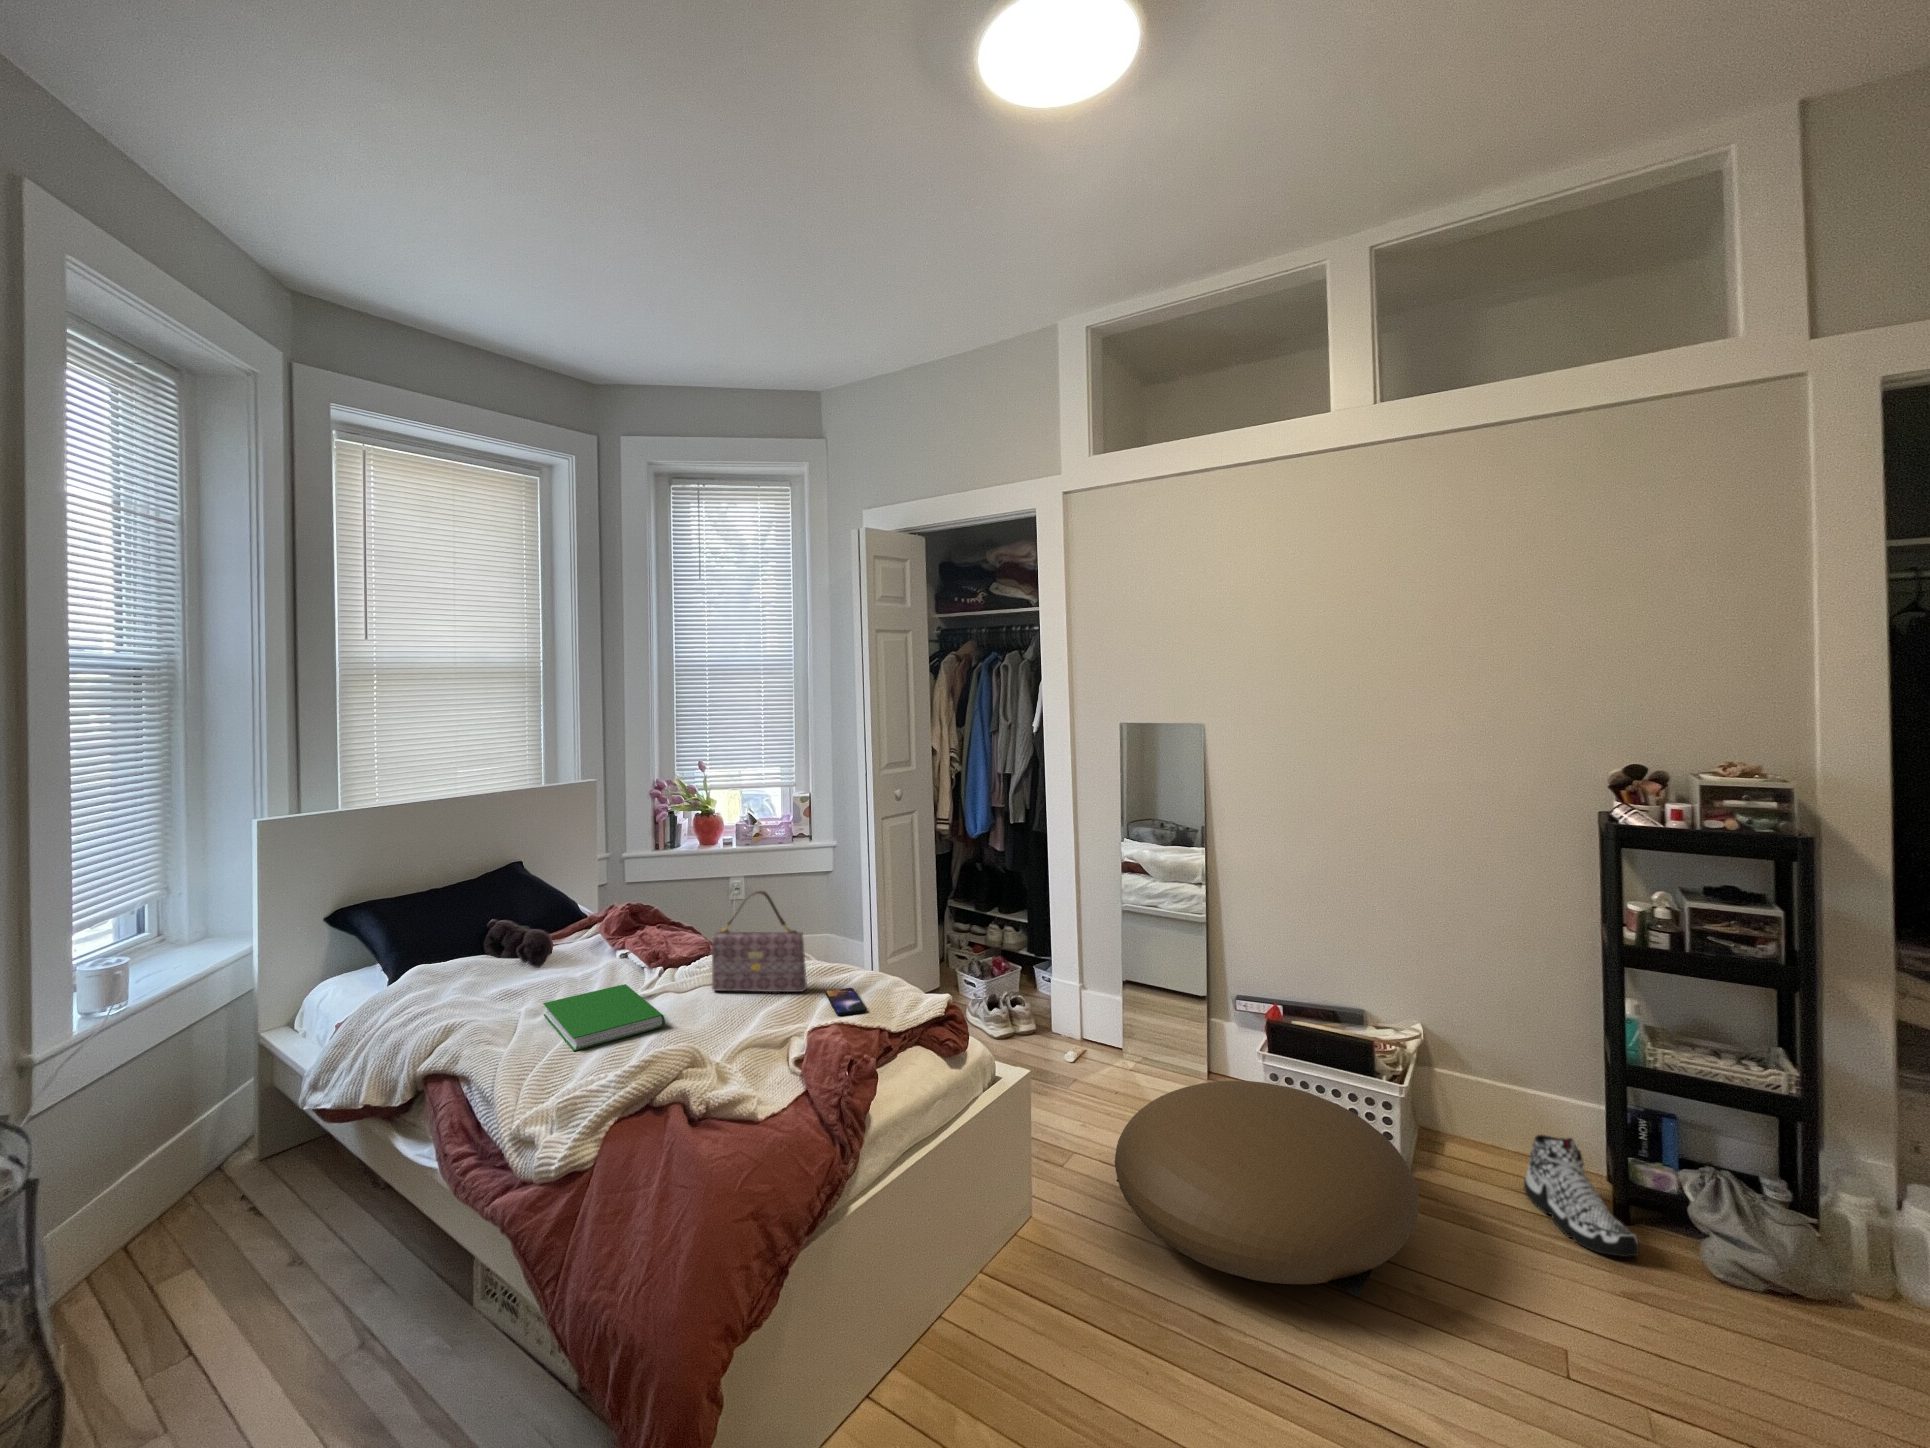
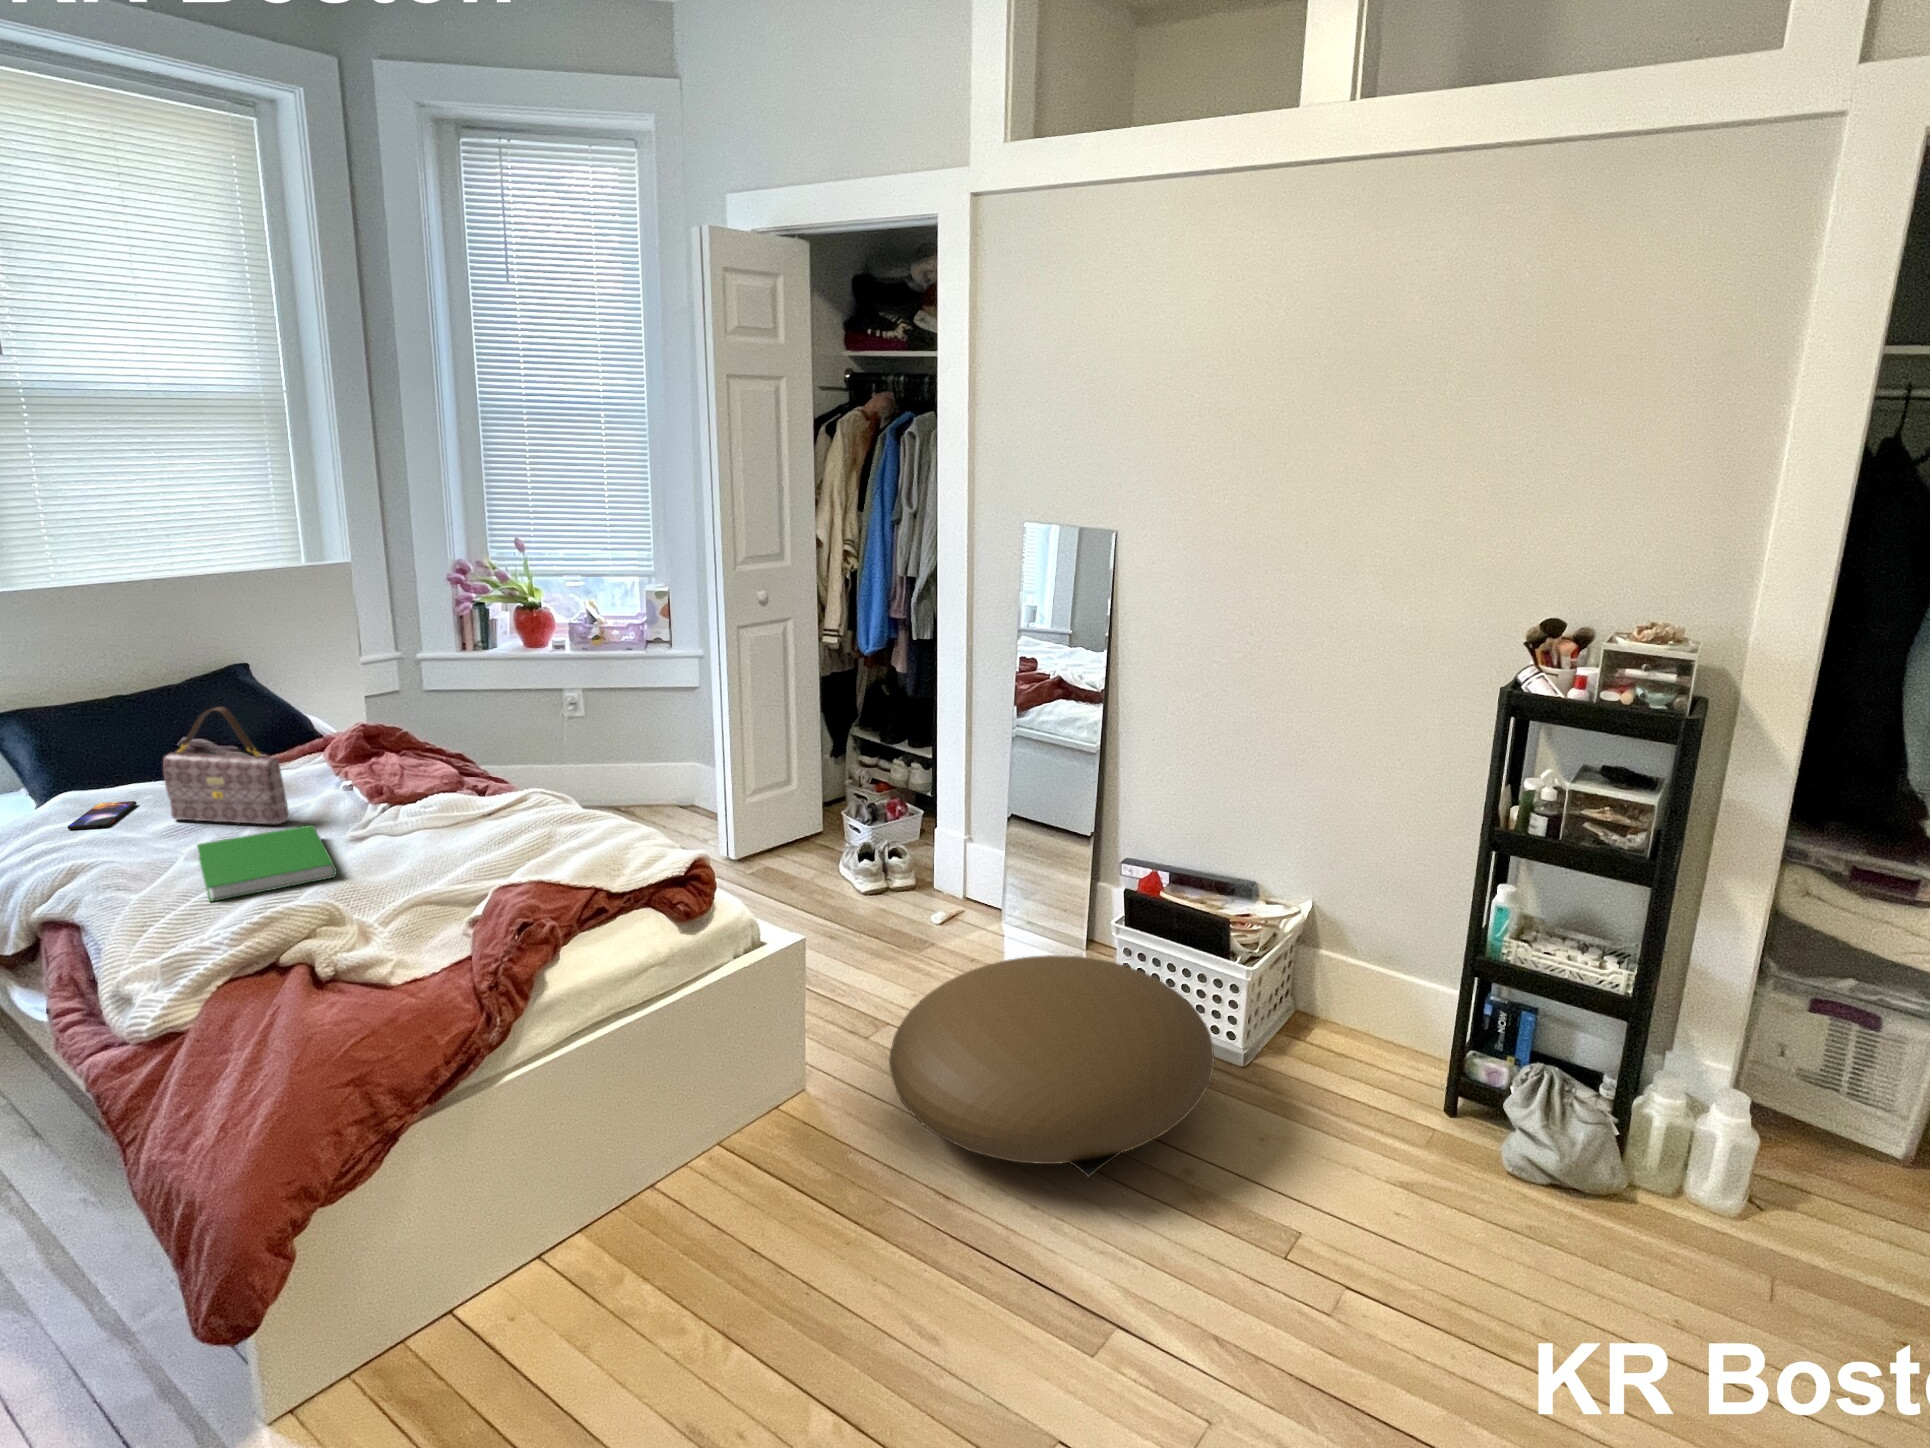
handbag: present [712,891,807,992] -> present [163,707,289,824]
smartphone: present [825,988,866,1016] -> present [67,801,137,829]
sneaker: present [1524,1135,1639,1257] -> none [1363,1023,1438,1146]

